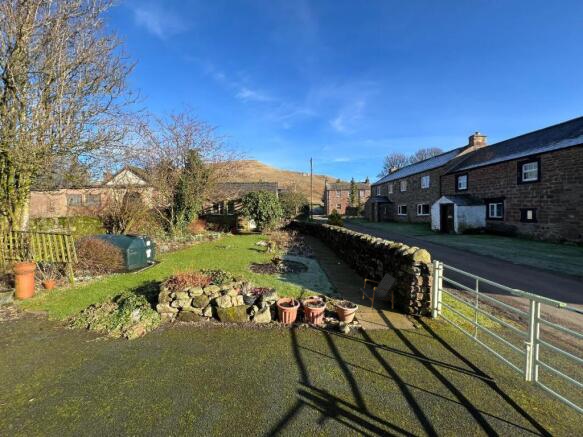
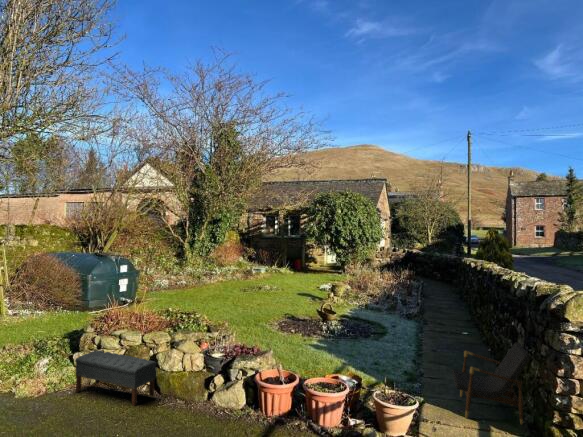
bench: none [165,302,217,331] -> present [75,351,157,406]

